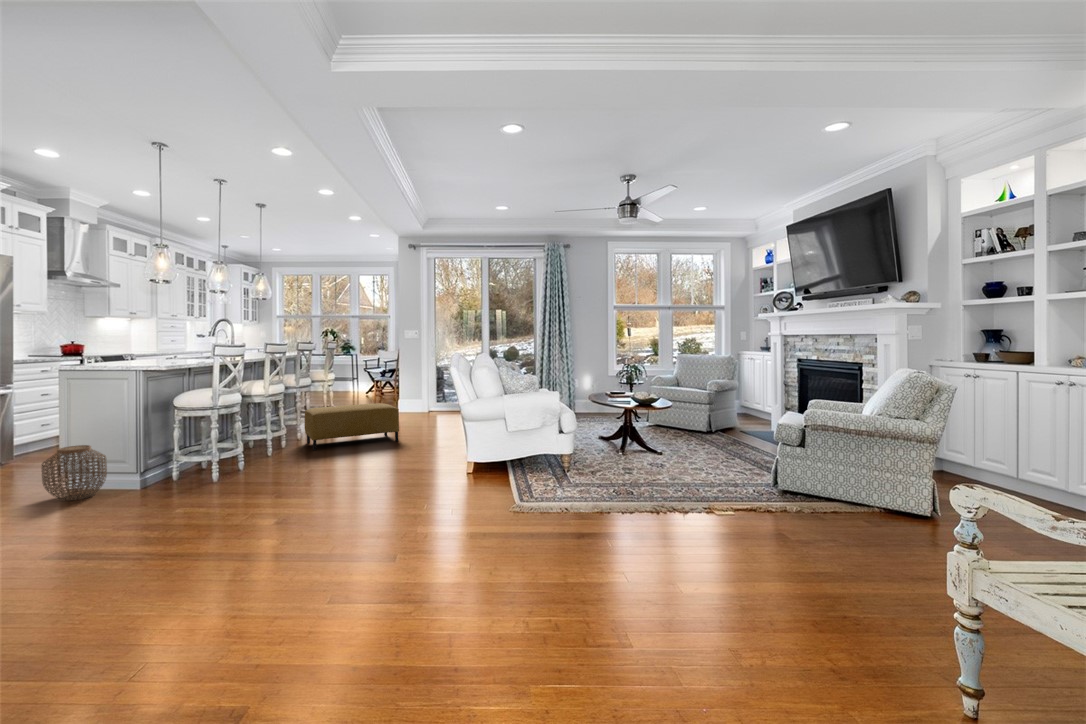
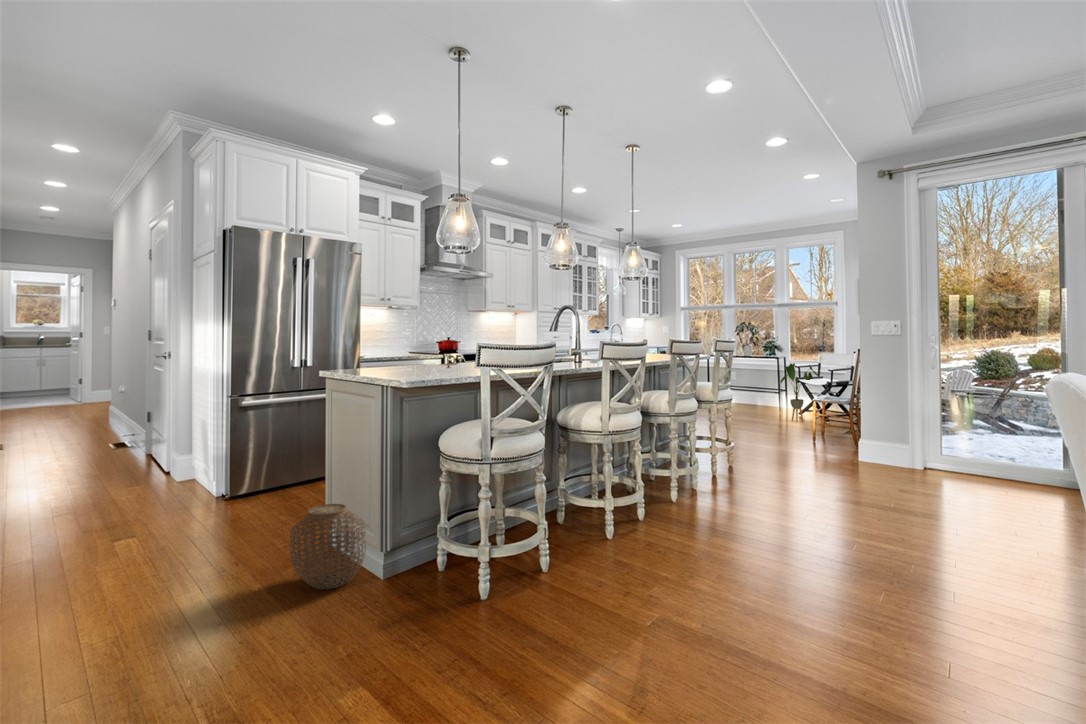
house plant: none [354,358,379,397] -> present [781,363,818,423]
ottoman: present [305,403,399,451] -> none [671,459,851,547]

